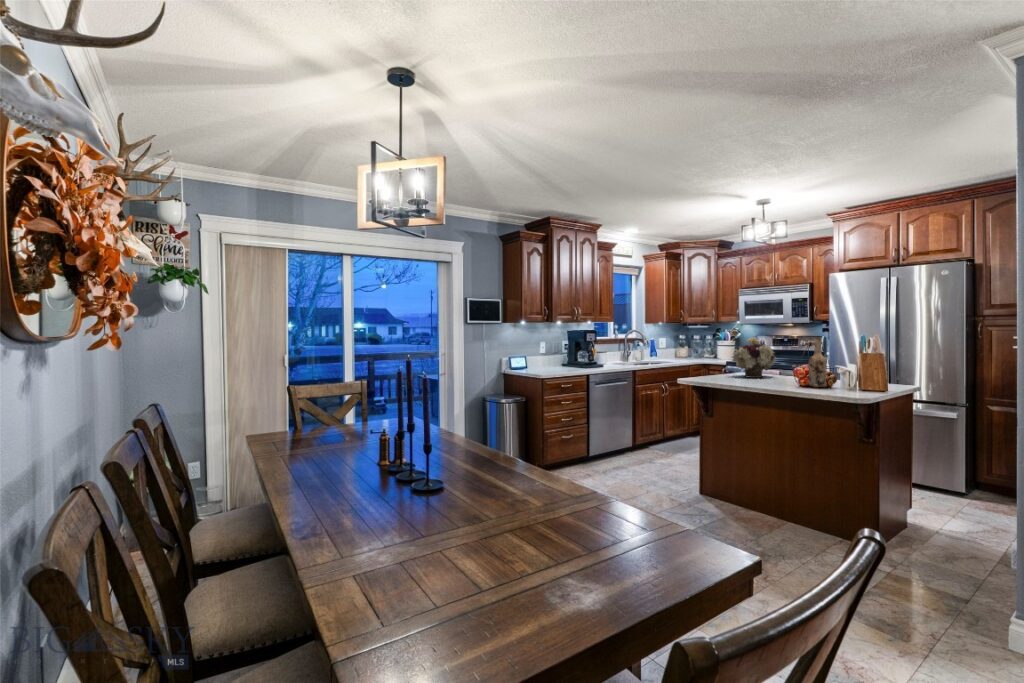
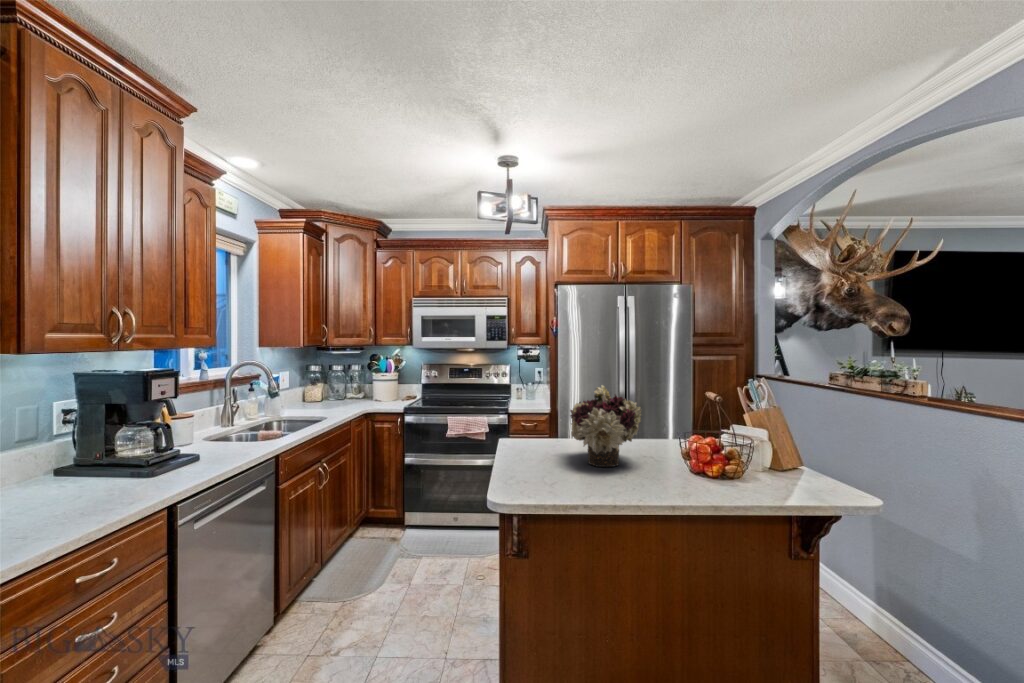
wine bottle: present [809,338,827,387] -> none [778,393,812,491]

